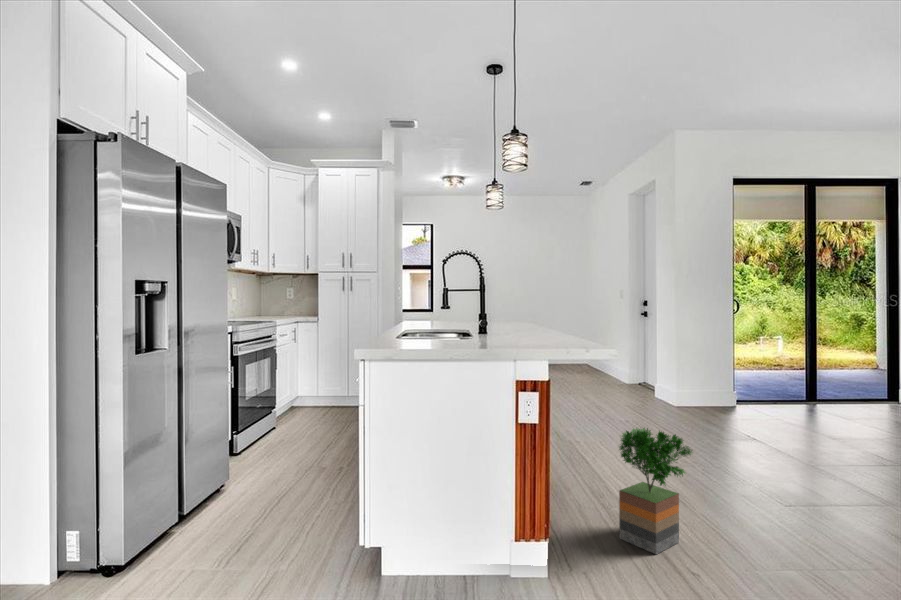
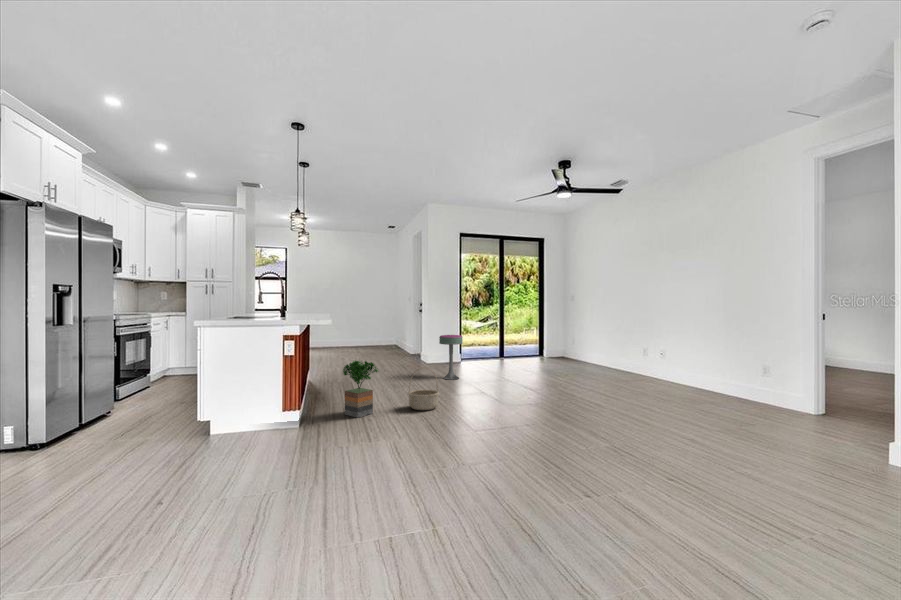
bar stool: none [729,363,779,448] -> present [439,335,463,380]
basket: none [745,449,824,546] -> present [408,367,439,410]

